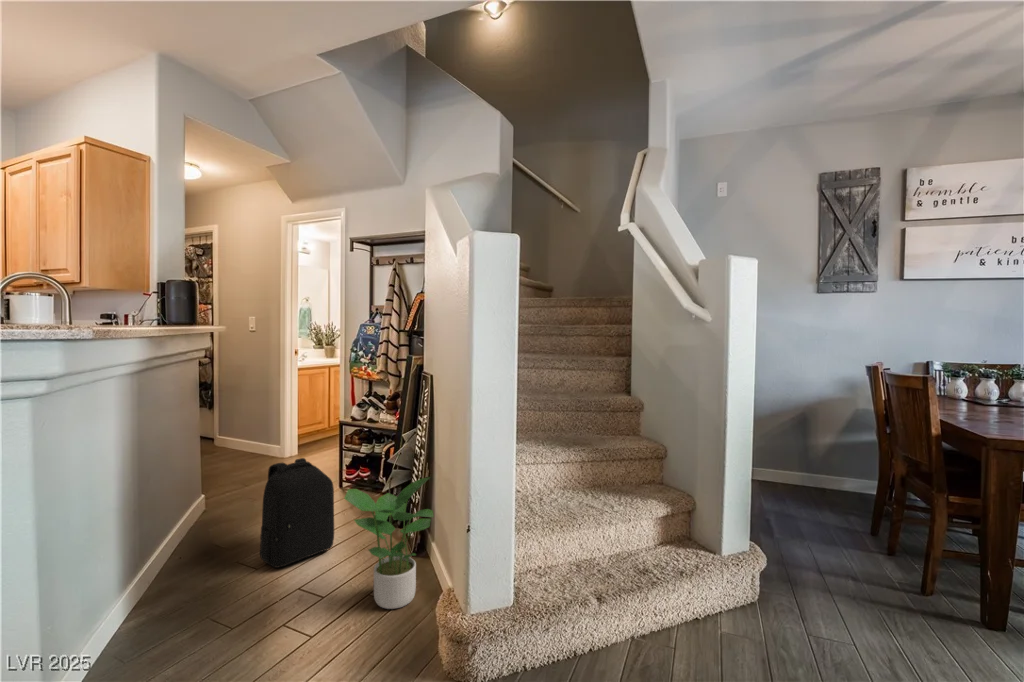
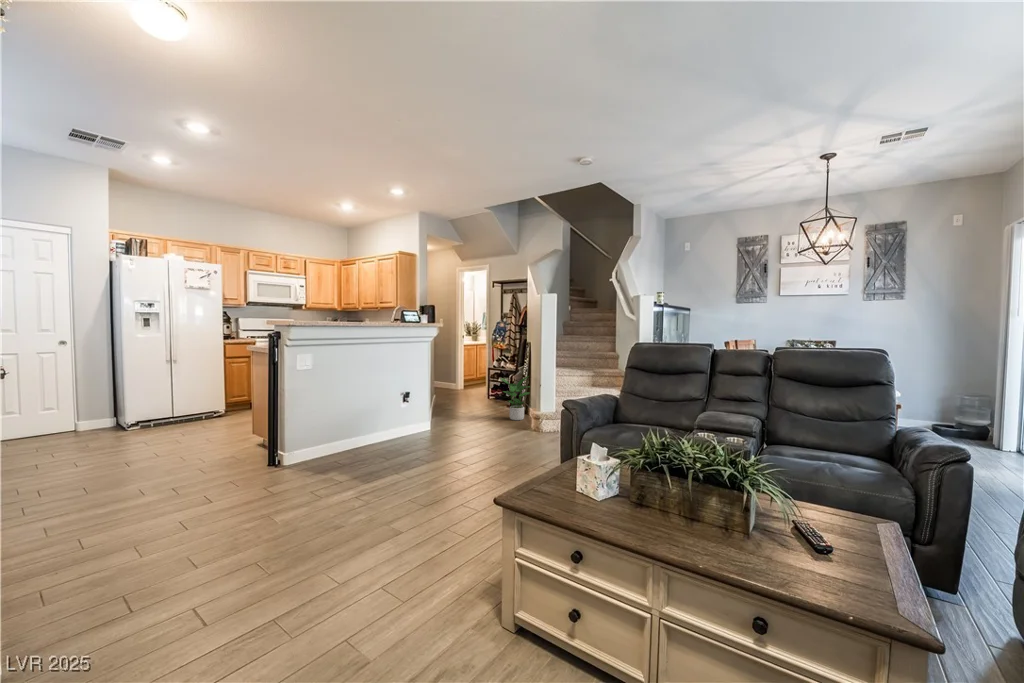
backpack: present [260,458,334,568] -> none [466,374,493,412]

